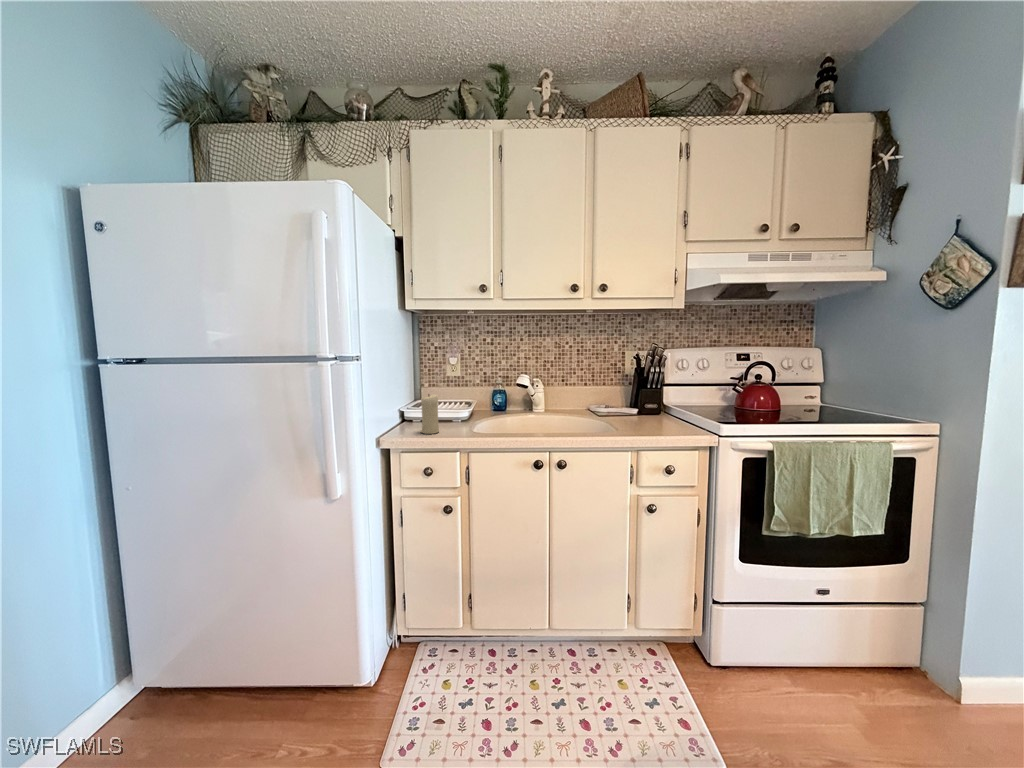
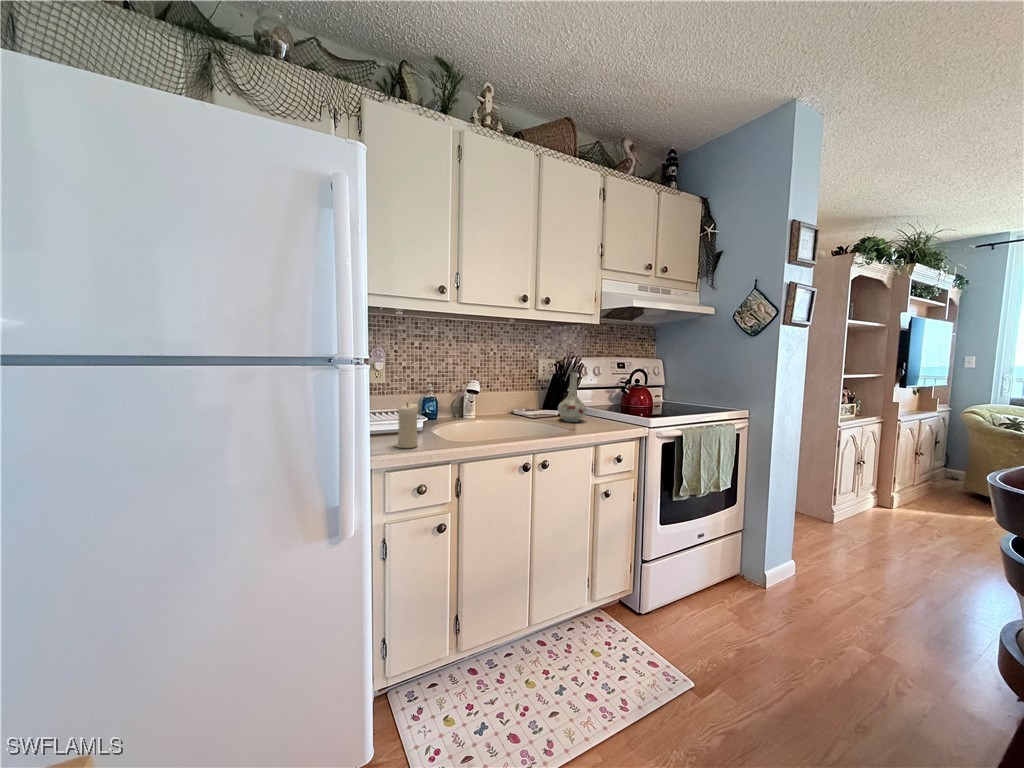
vase: none [622,363,656,423] -> present [558,369,586,422]

